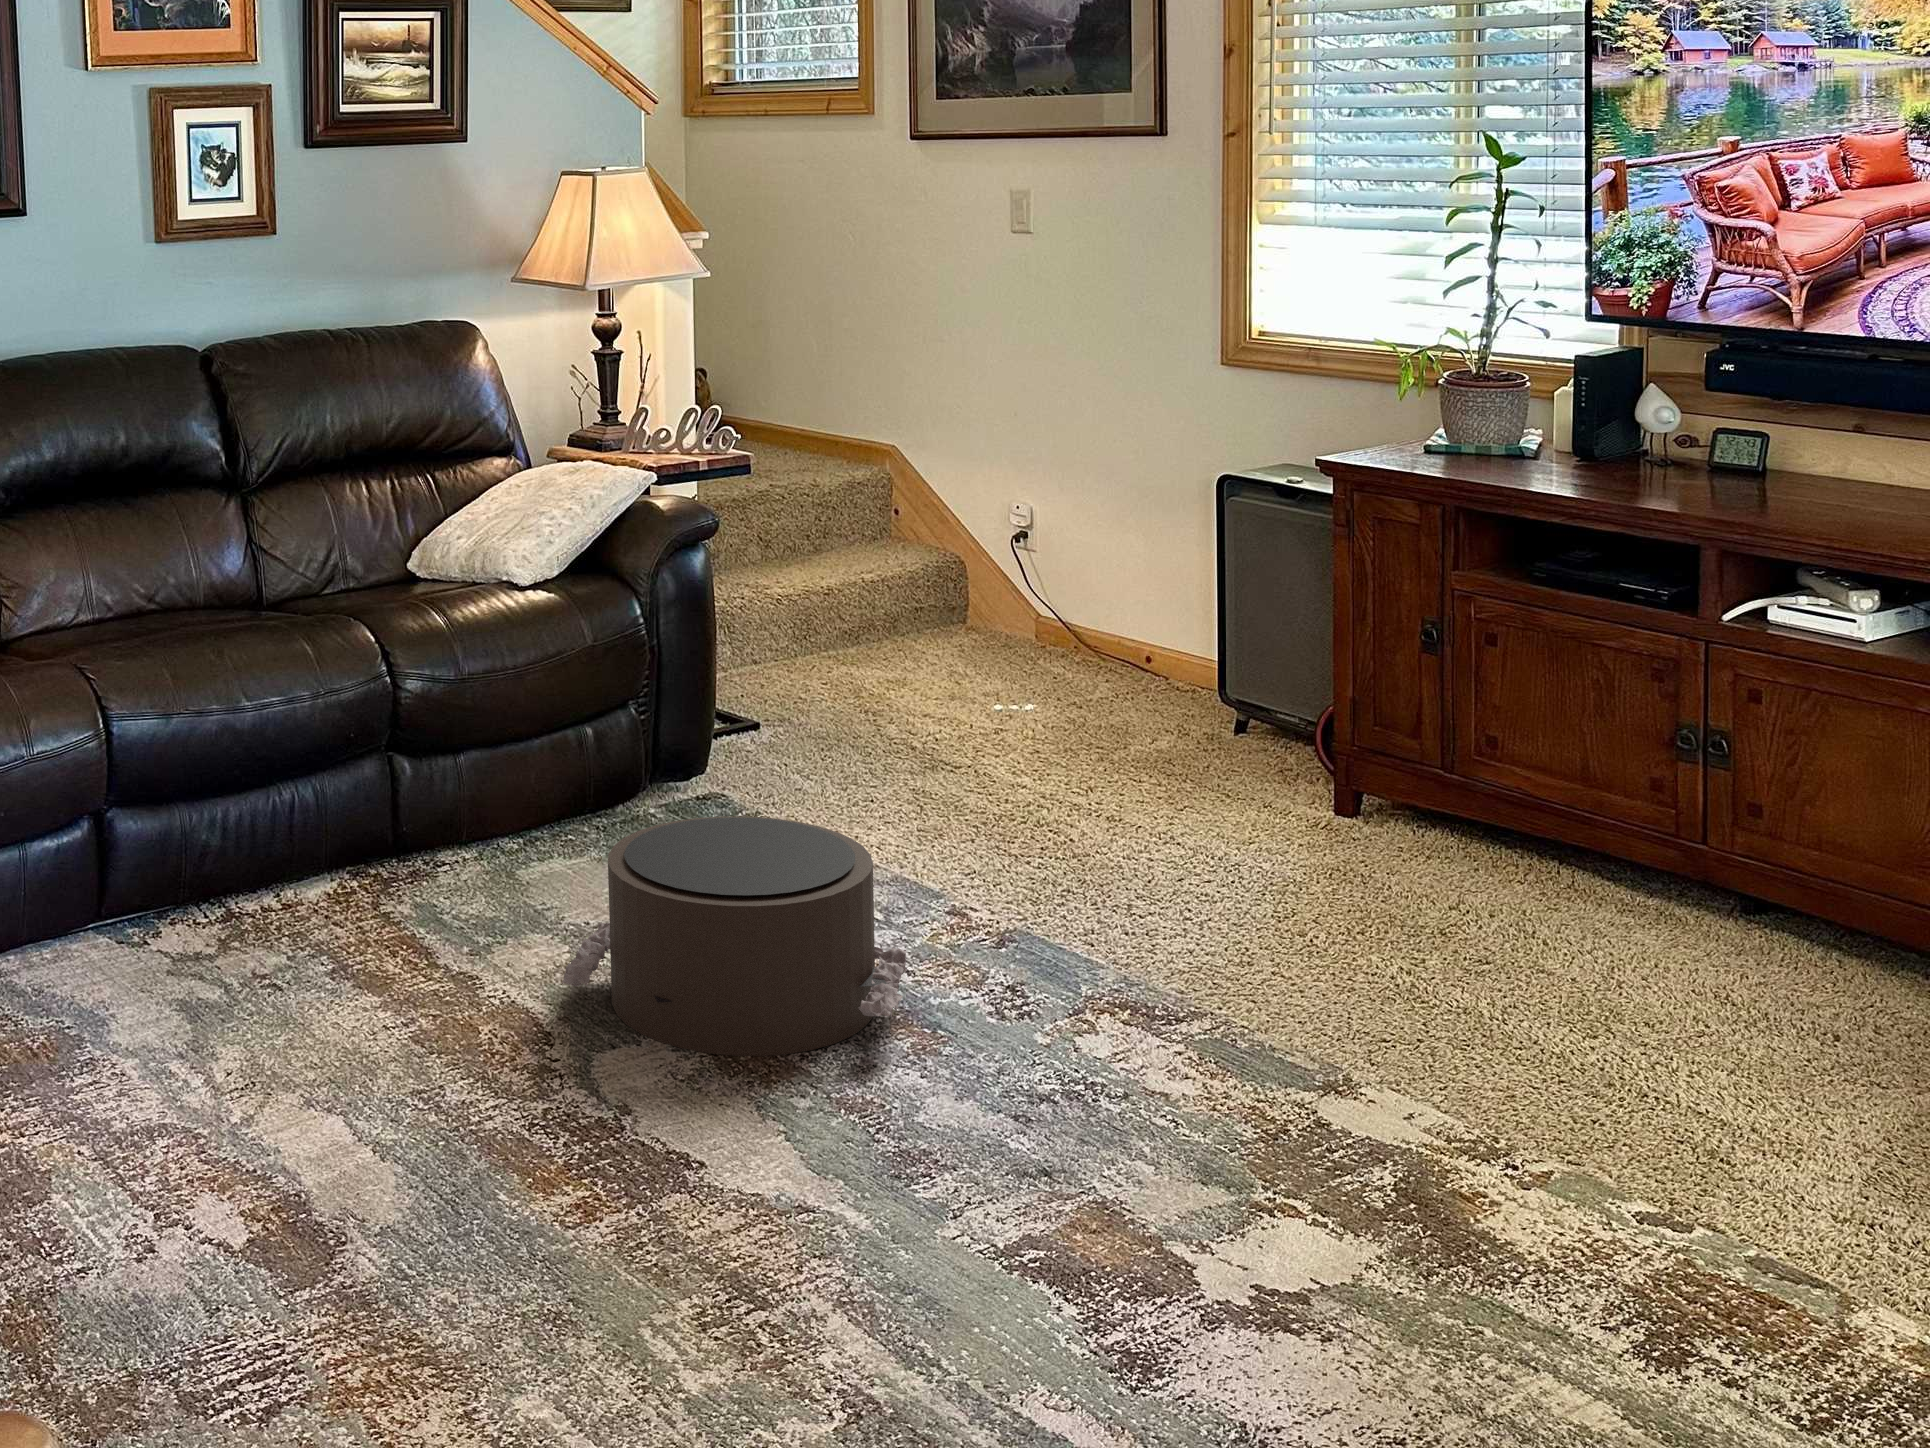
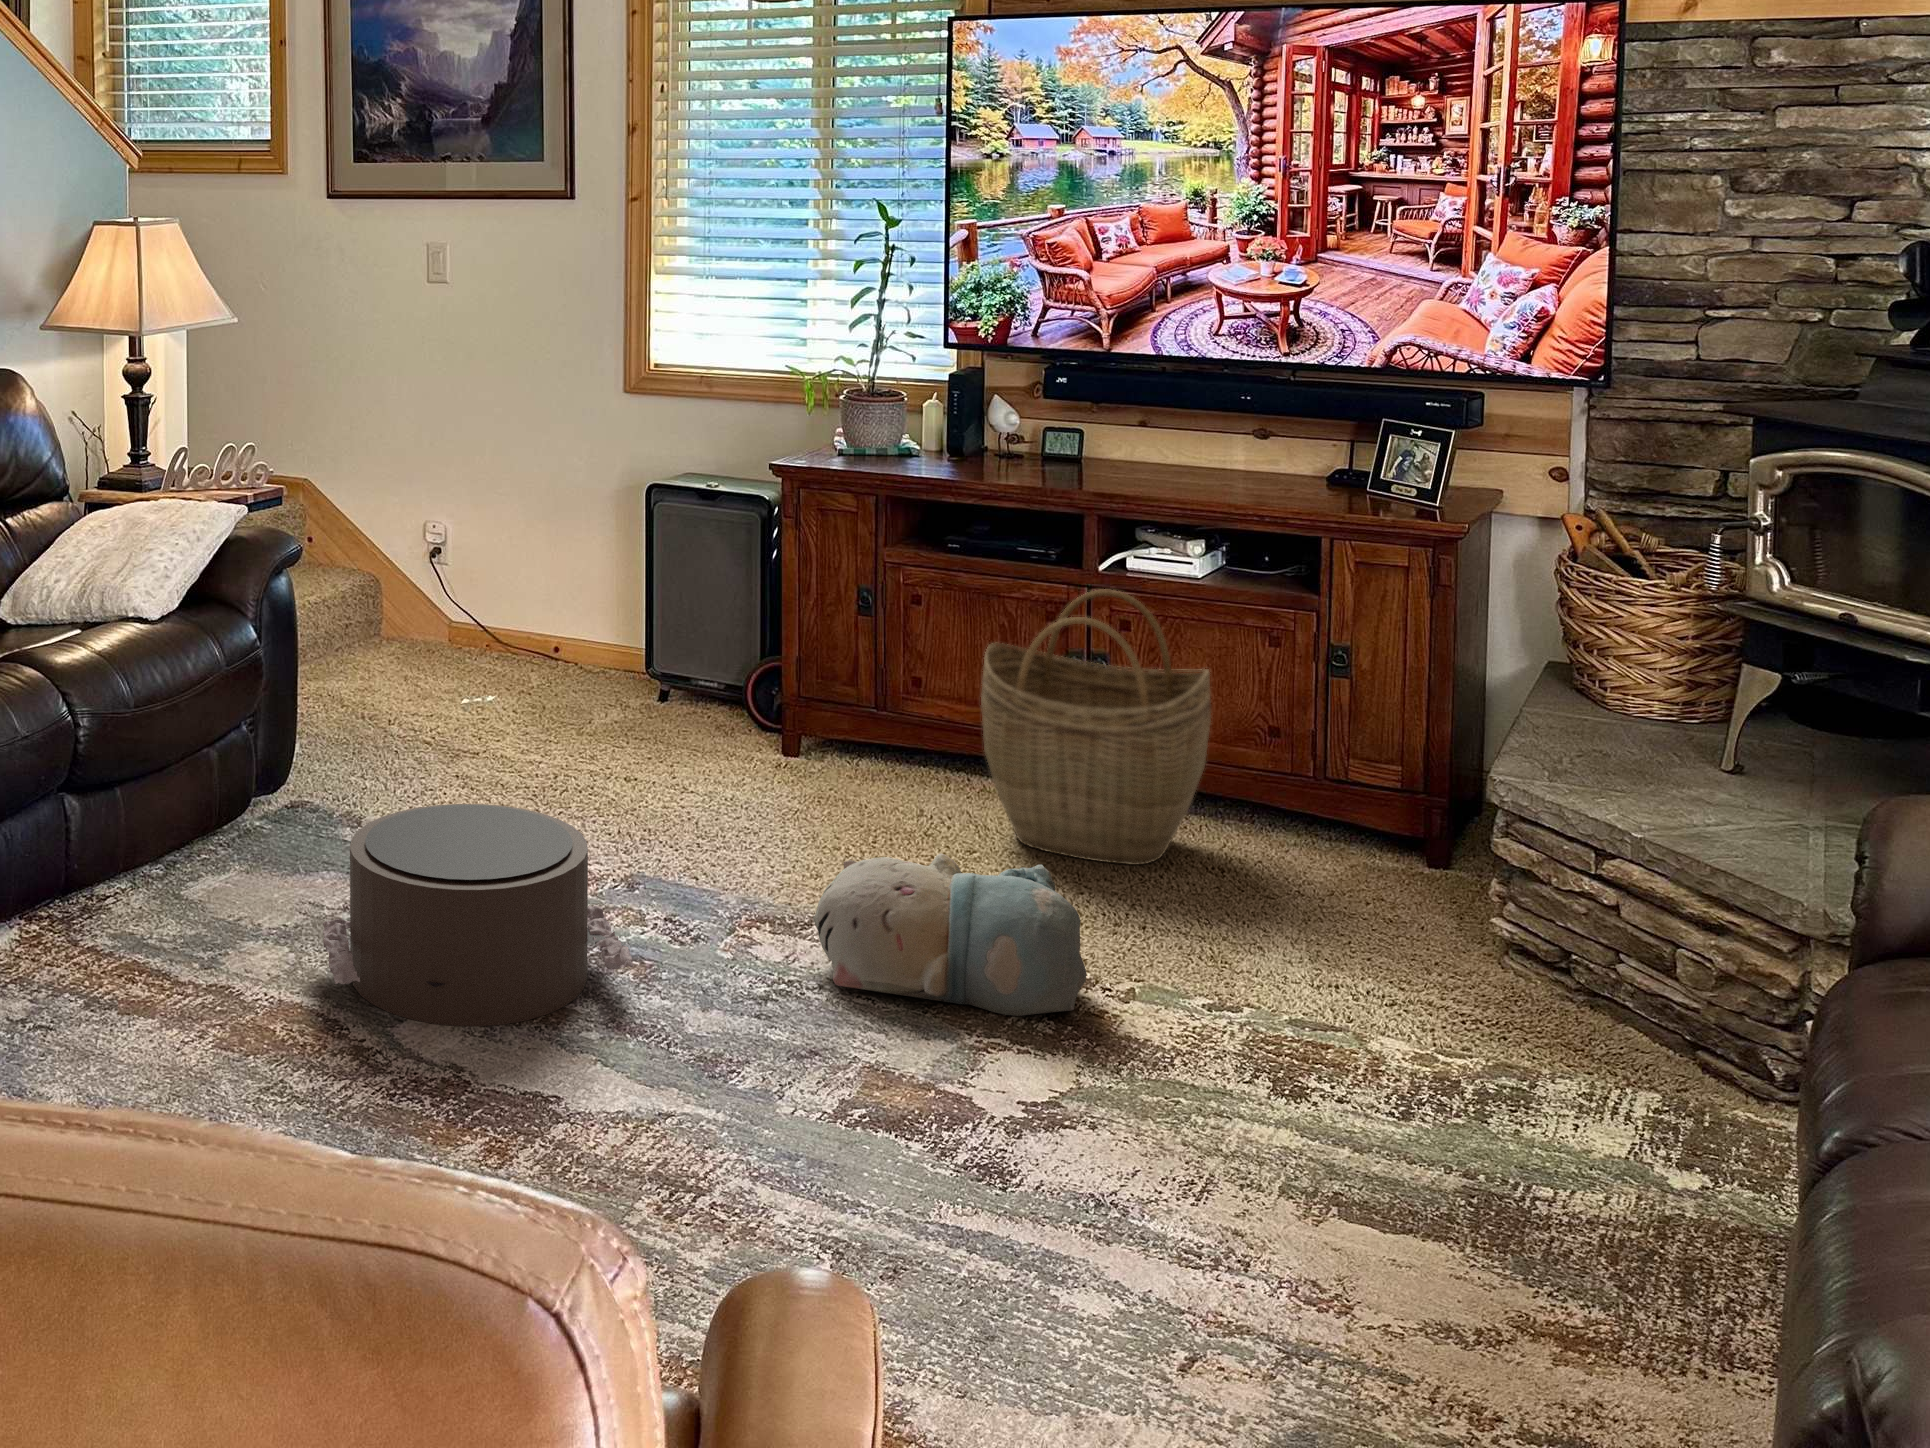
woven basket: none [1511,647,1841,1011] -> present [981,590,1211,865]
plush toy: none [1141,938,1474,1156] -> present [813,853,1087,1016]

